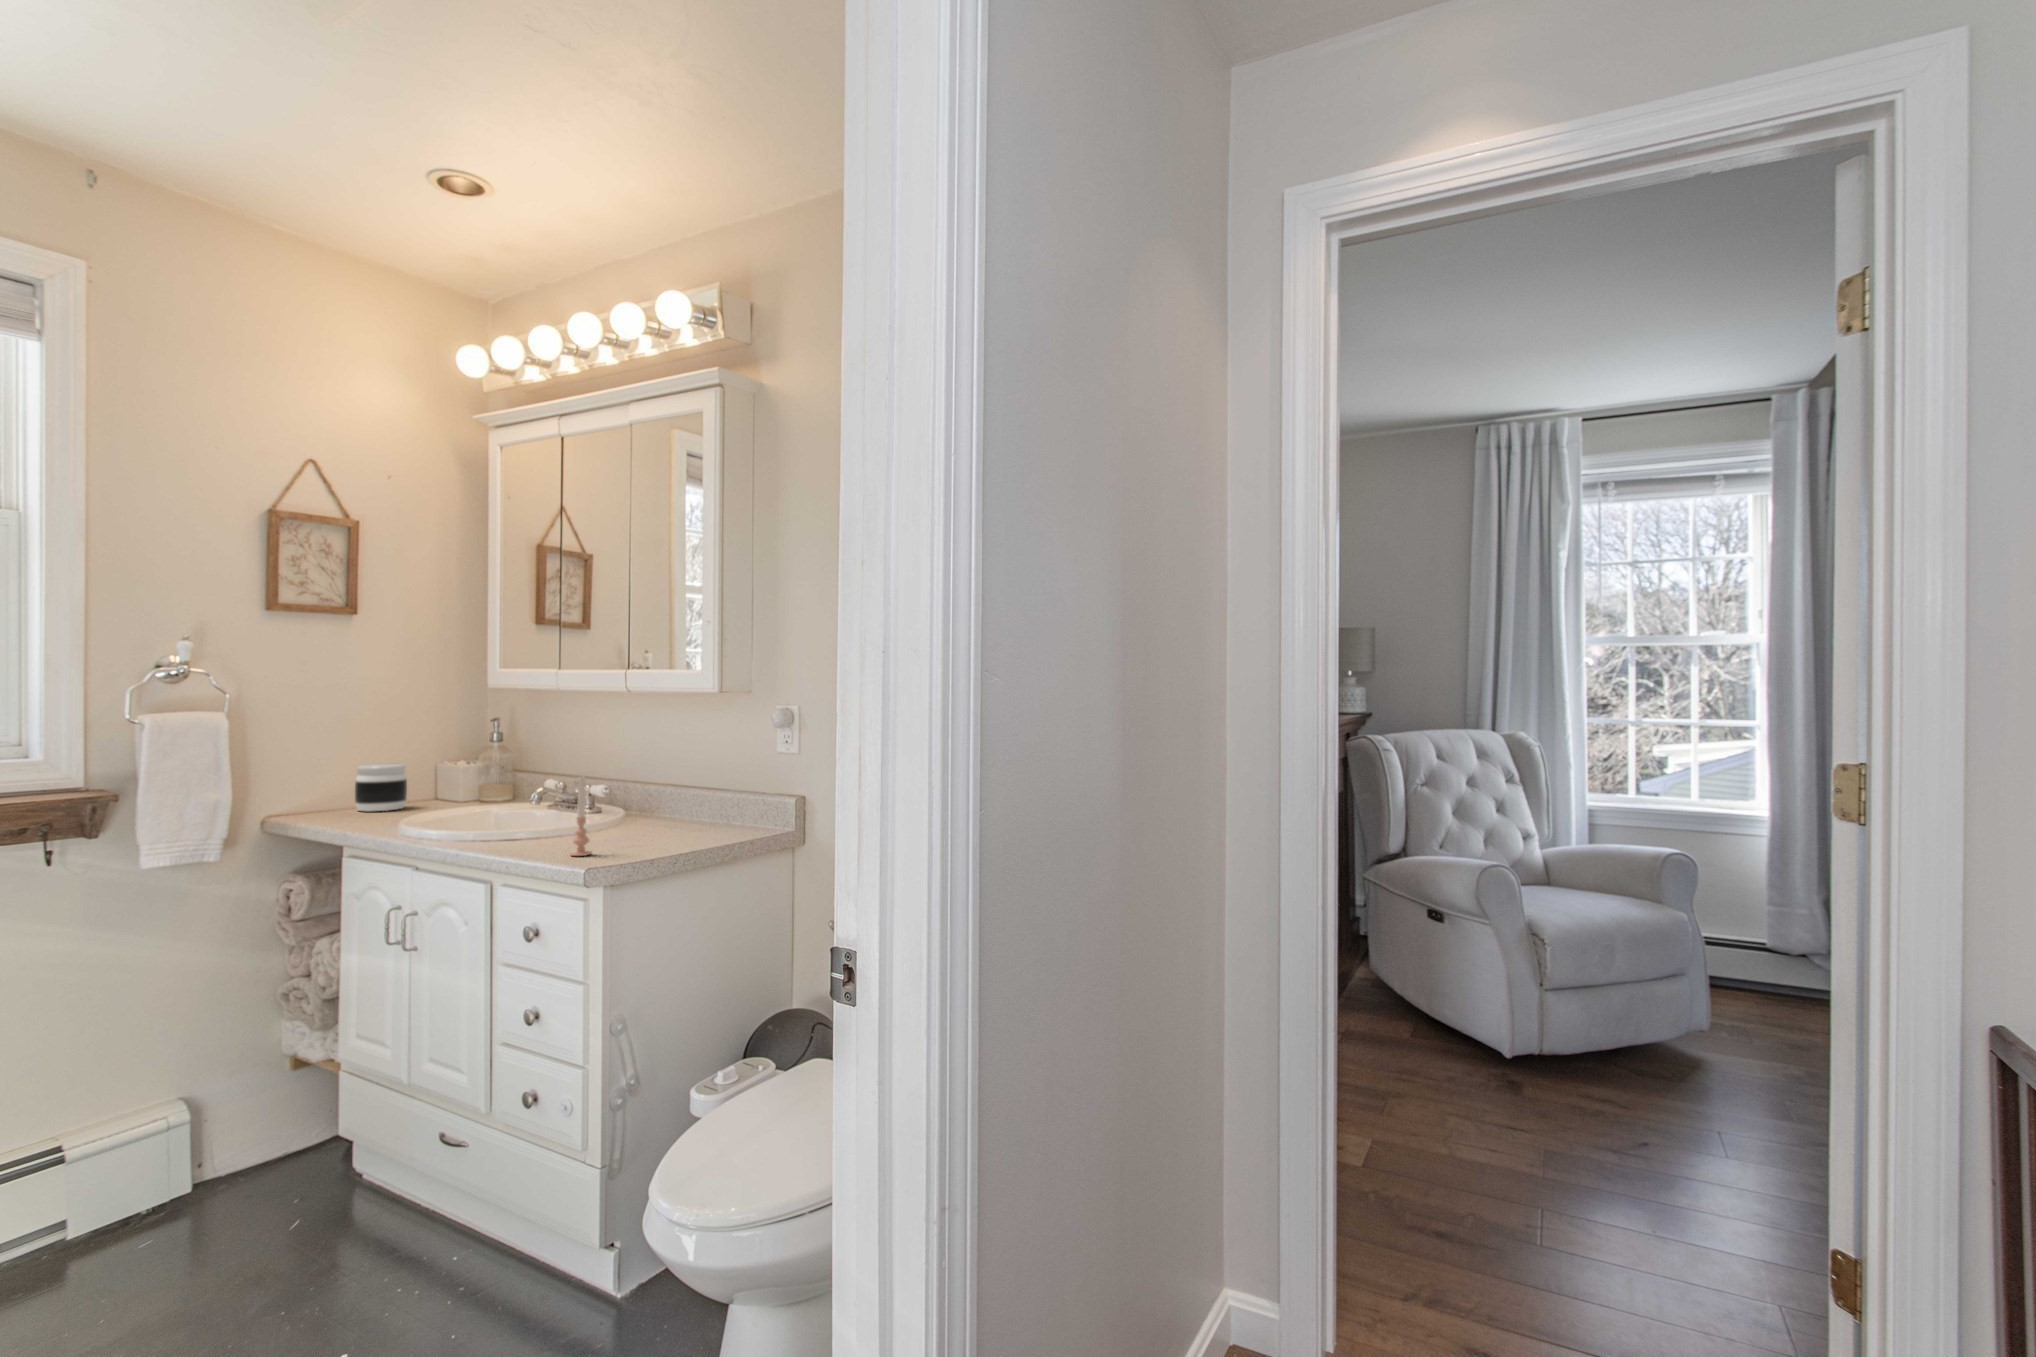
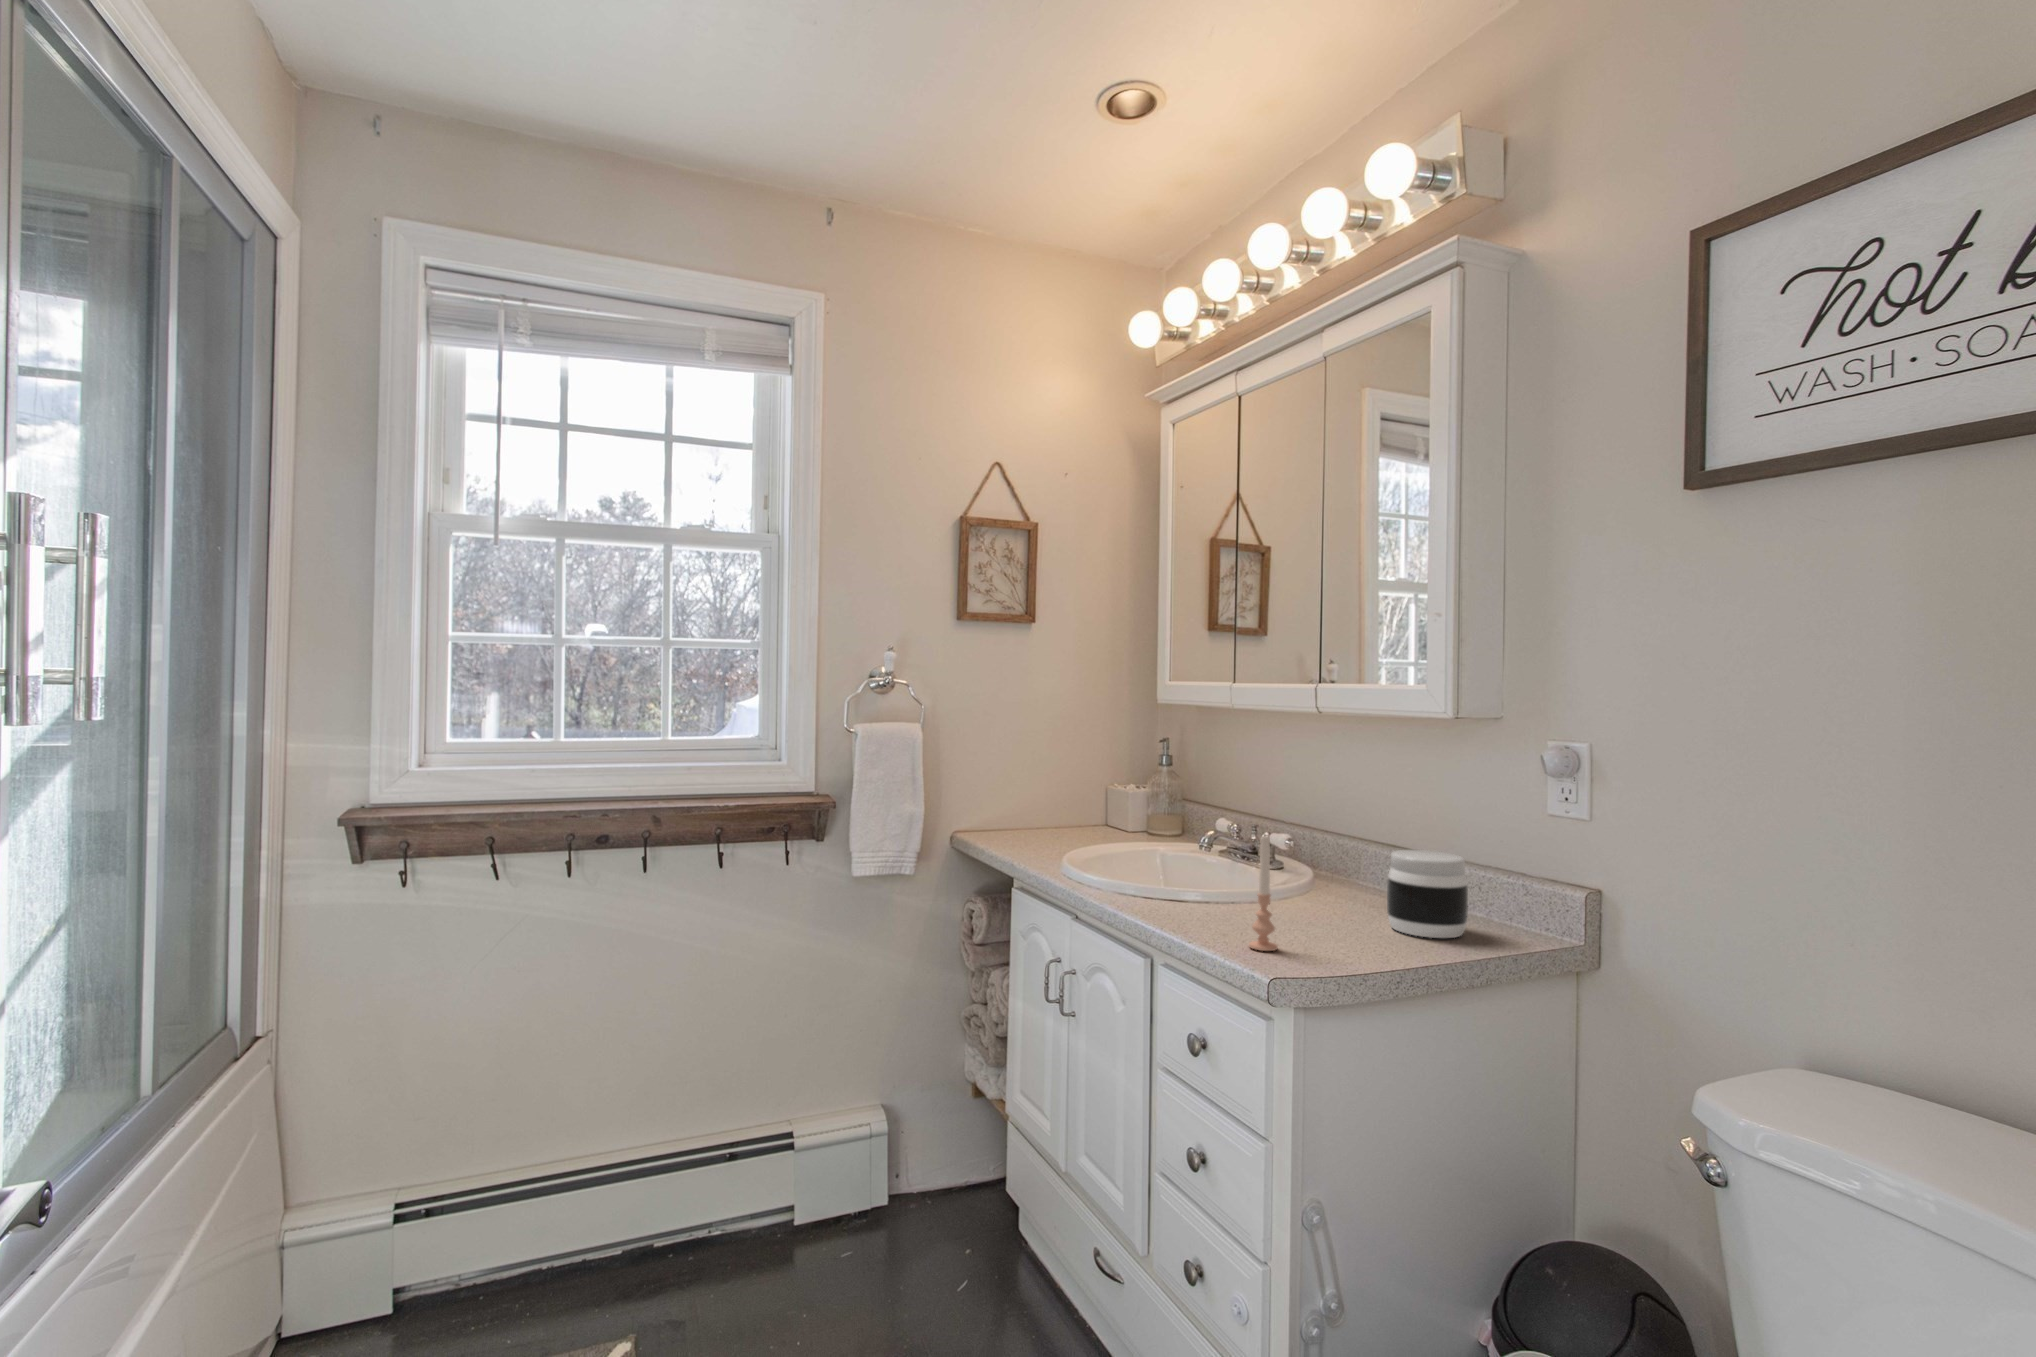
jar: present [355,764,407,811] -> present [1387,850,1468,938]

